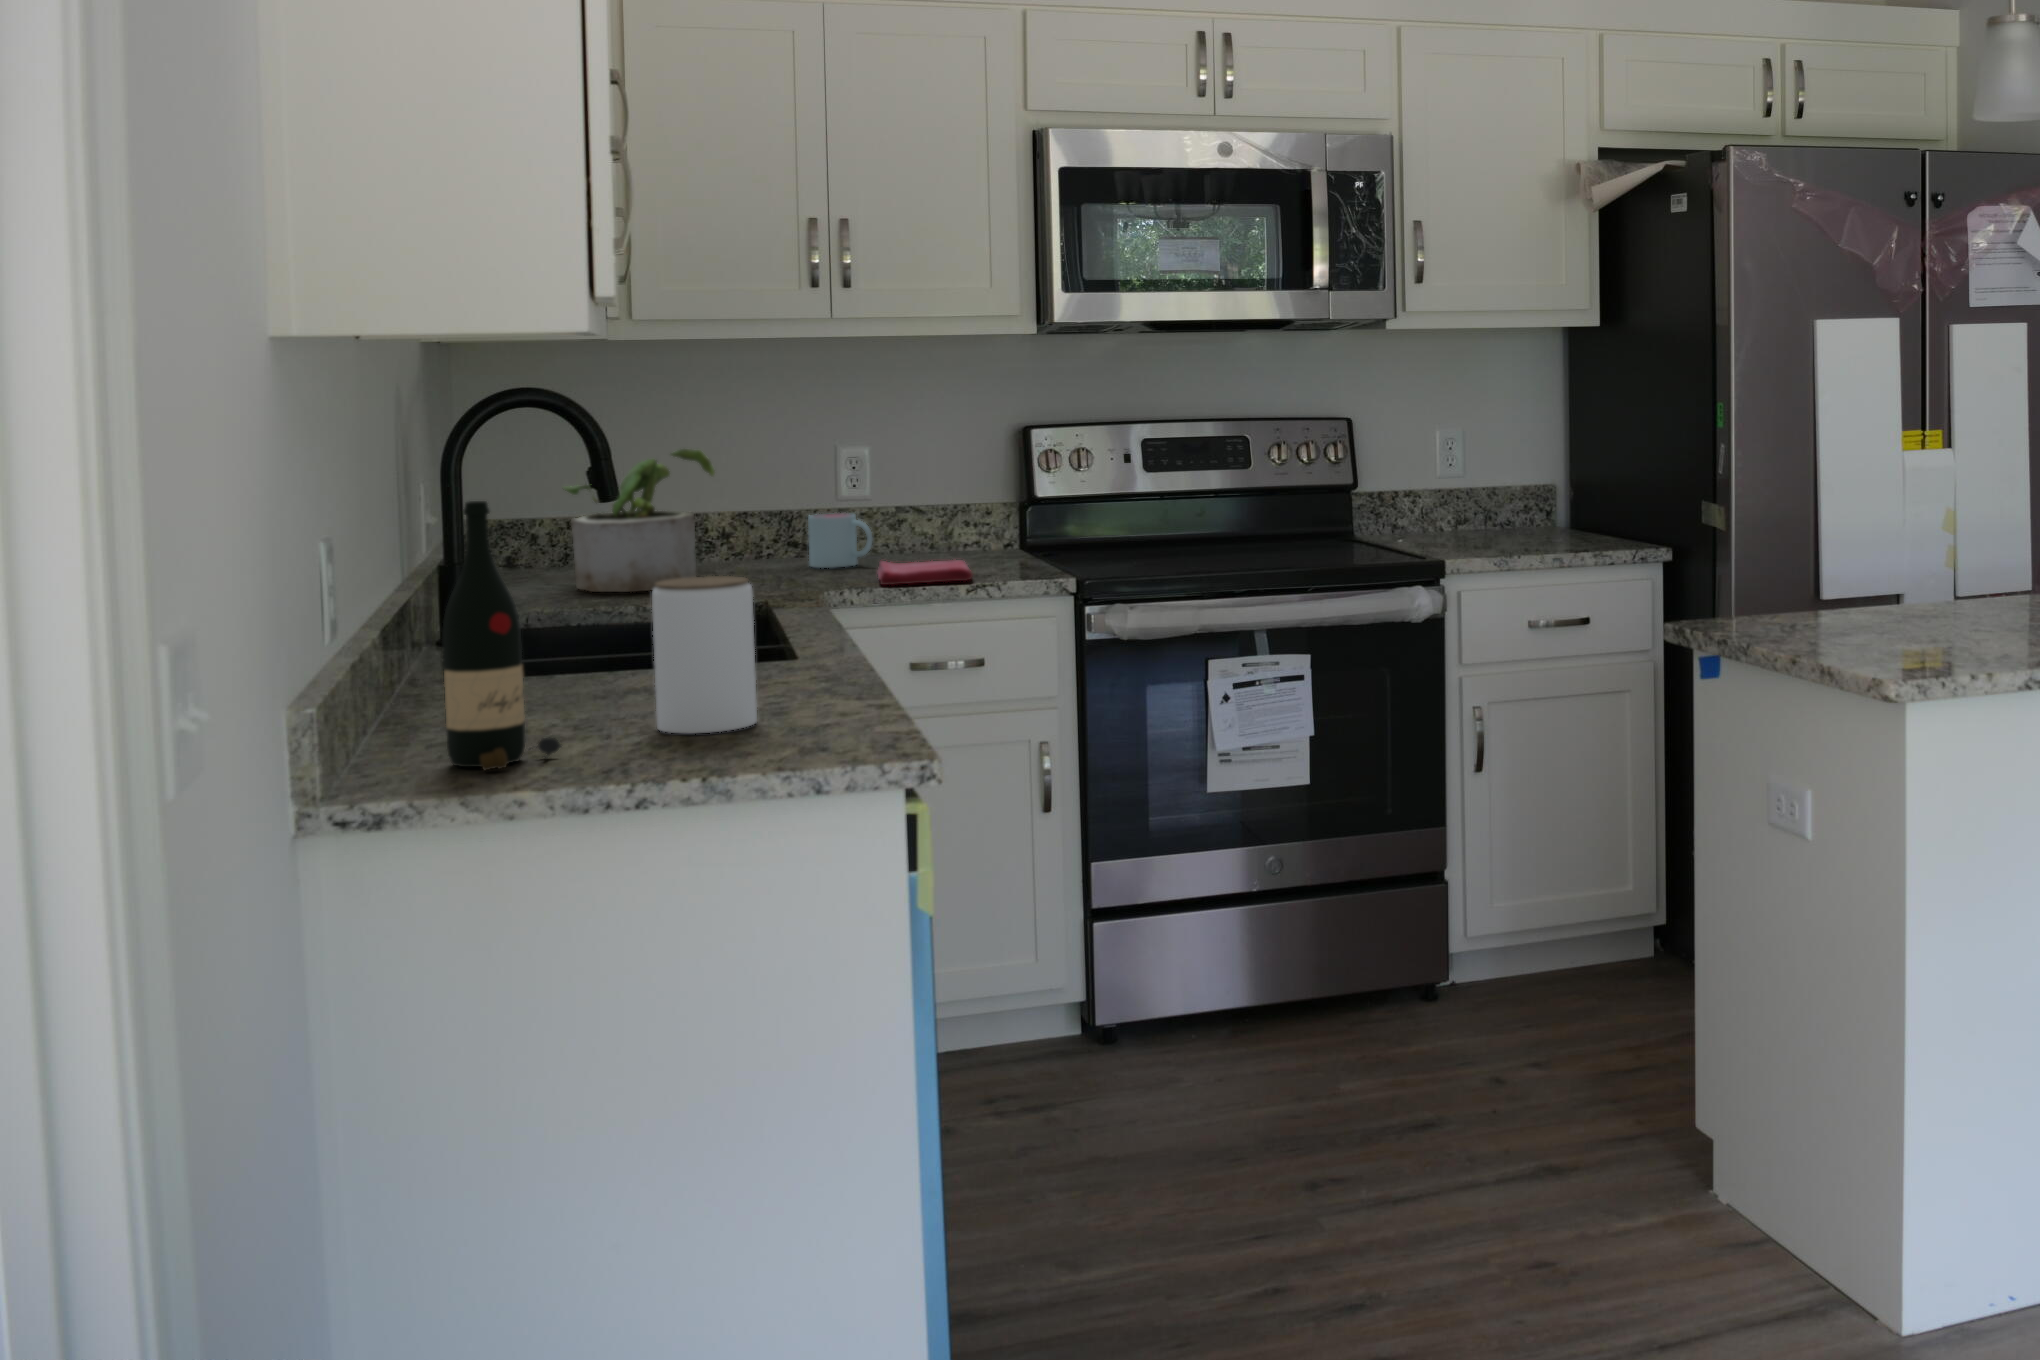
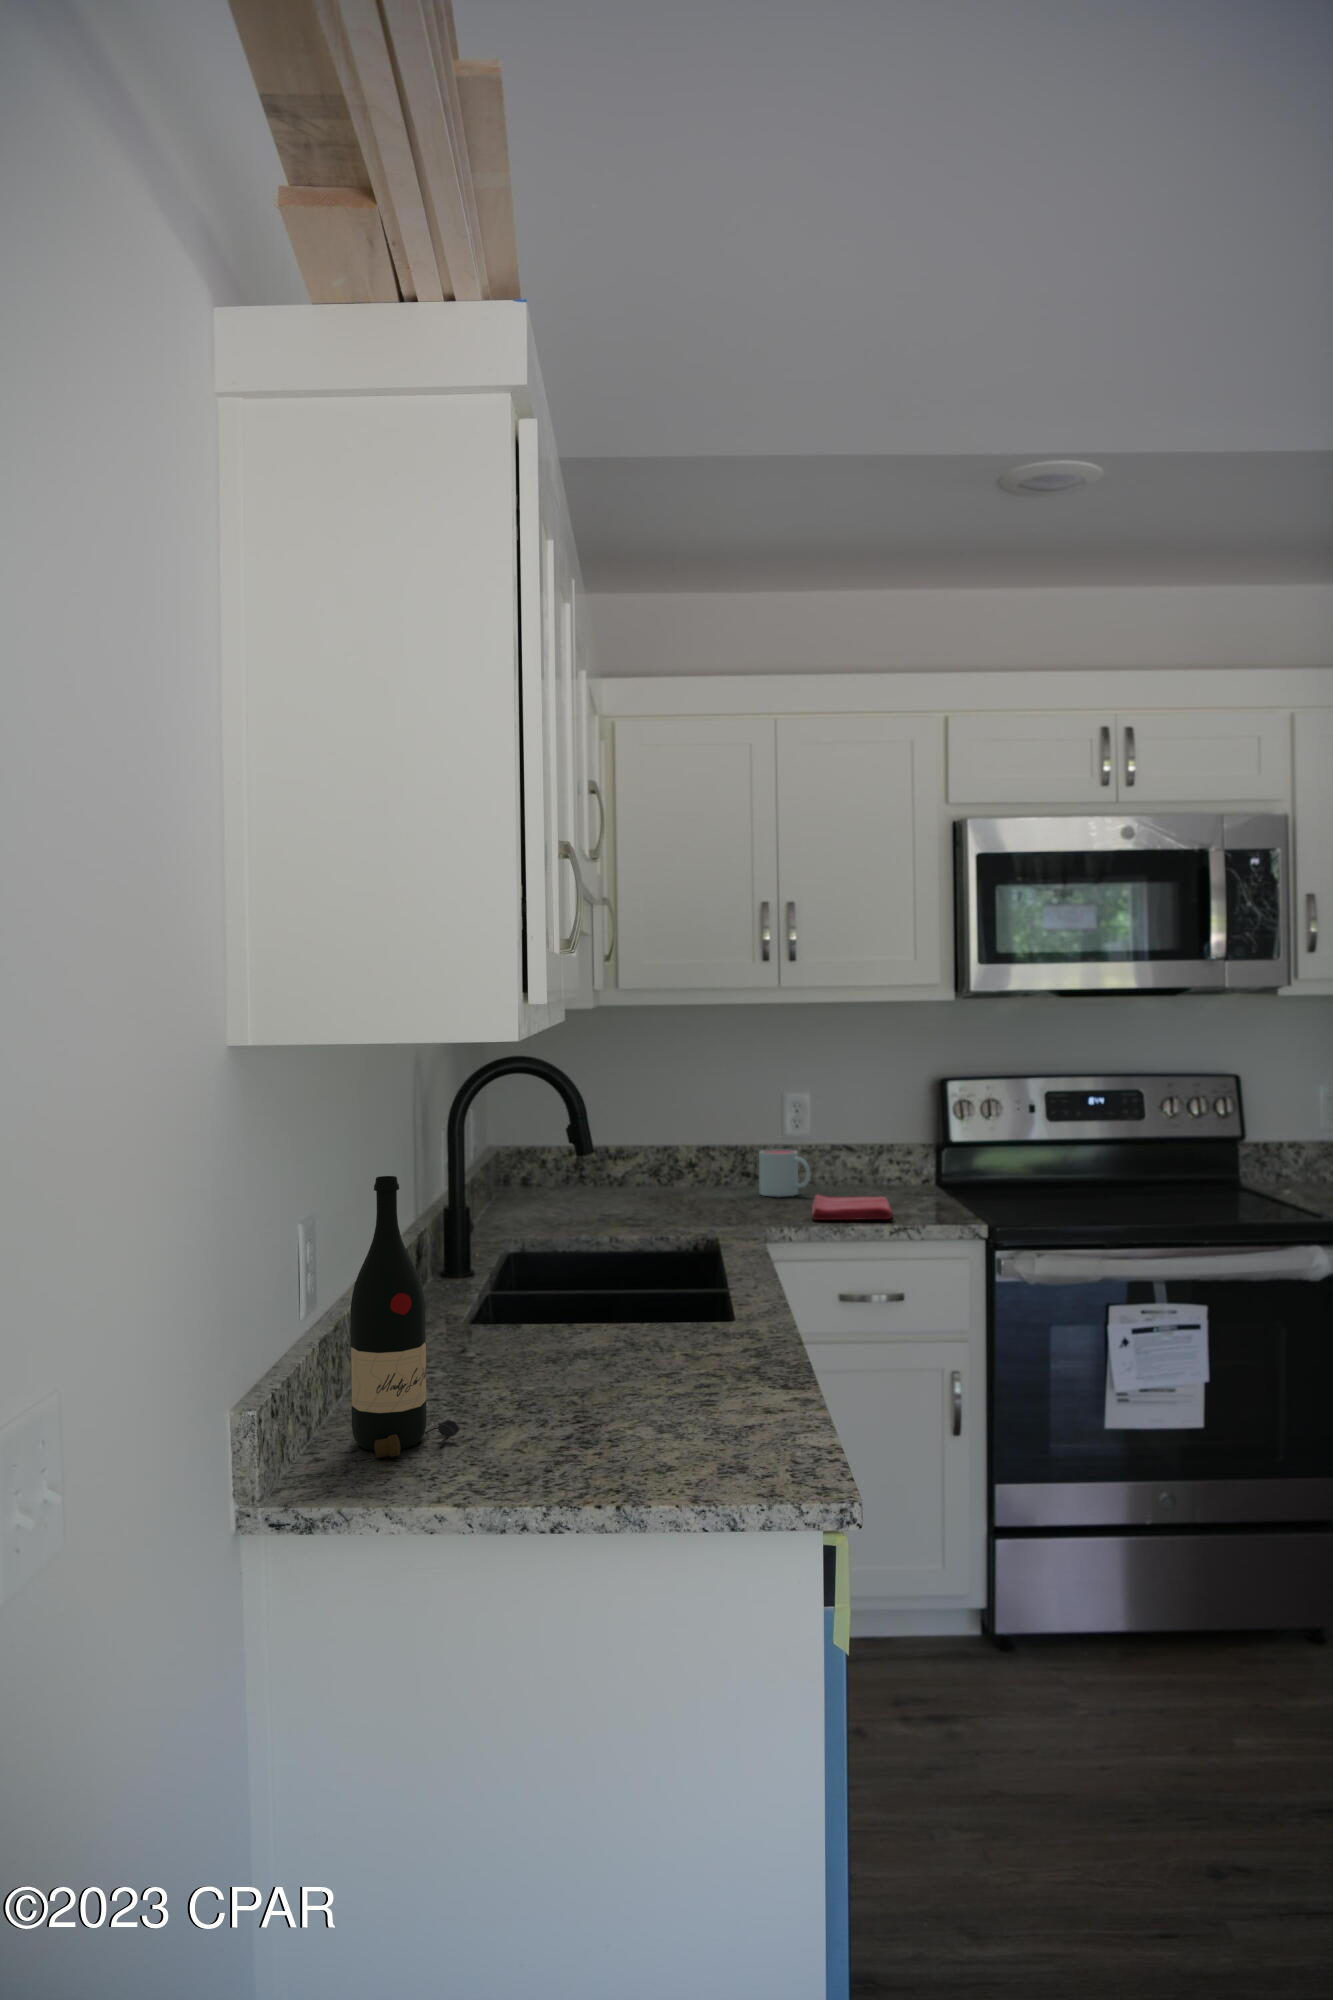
potted plant: present [564,449,715,592] -> none [569,1095,683,1214]
jar: present [652,576,757,734] -> none [561,1250,659,1419]

